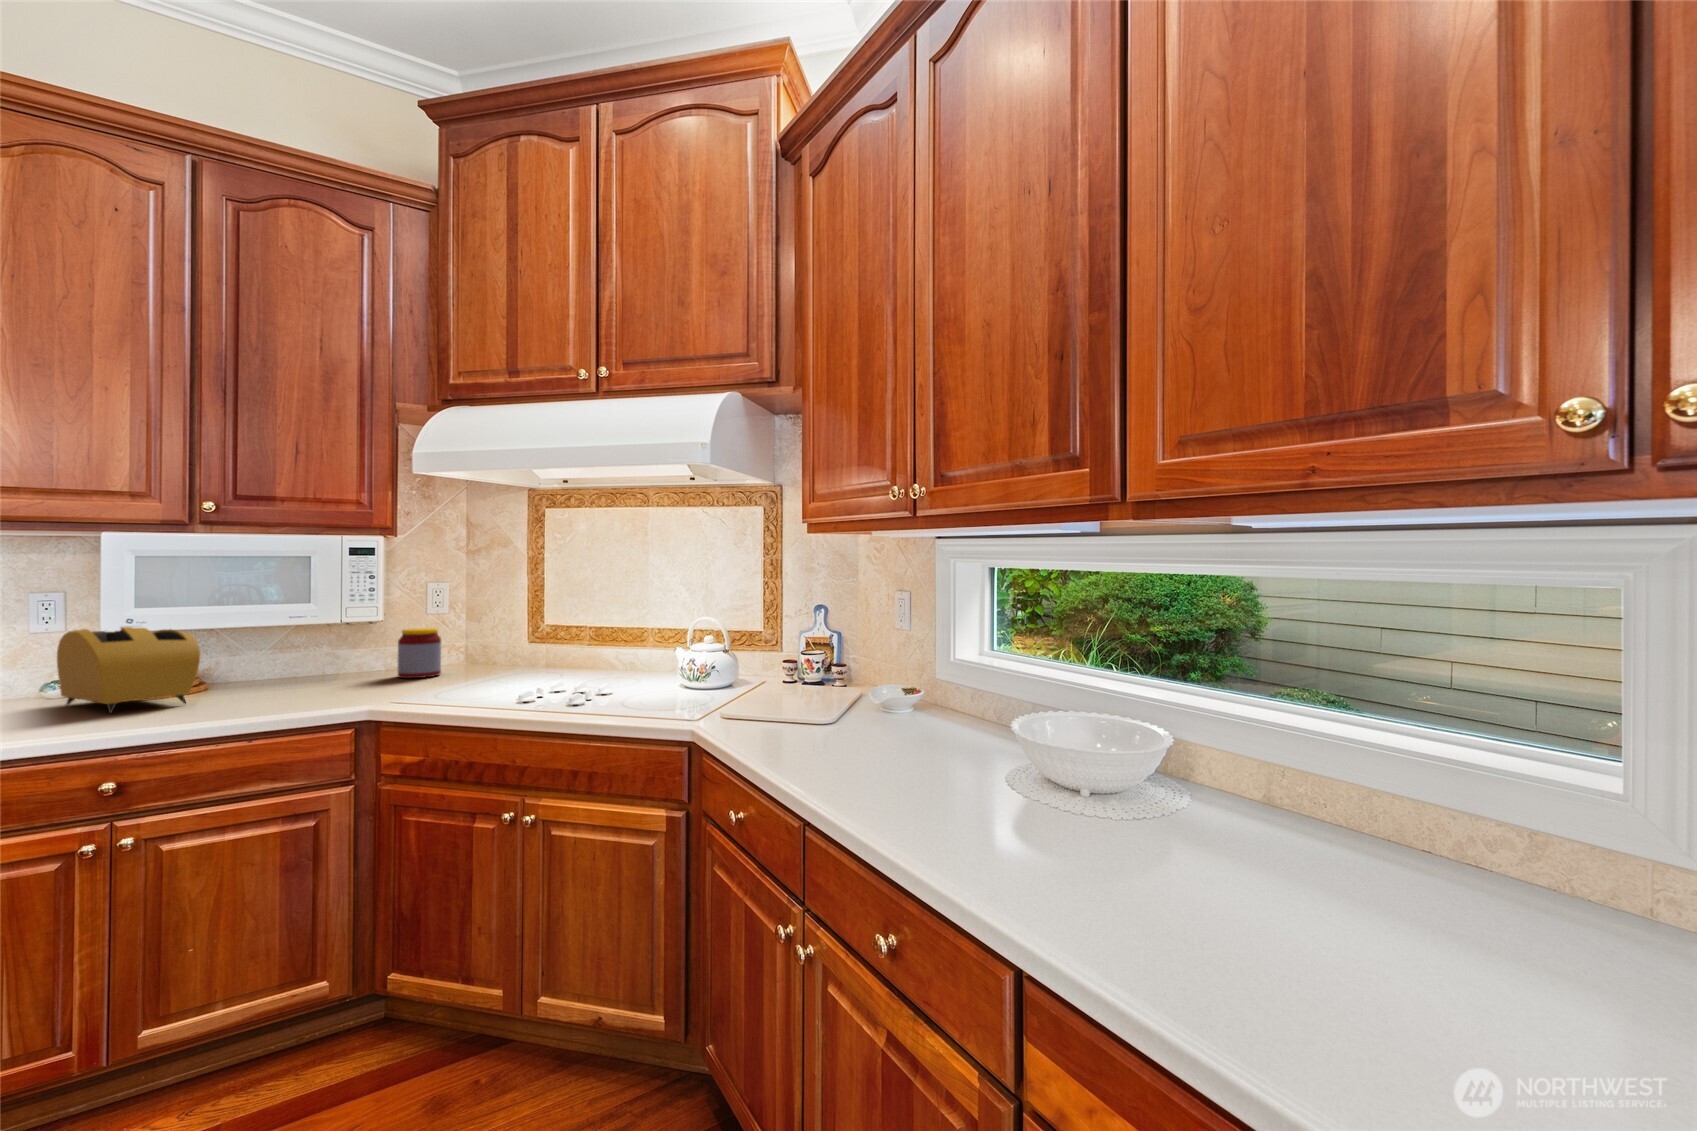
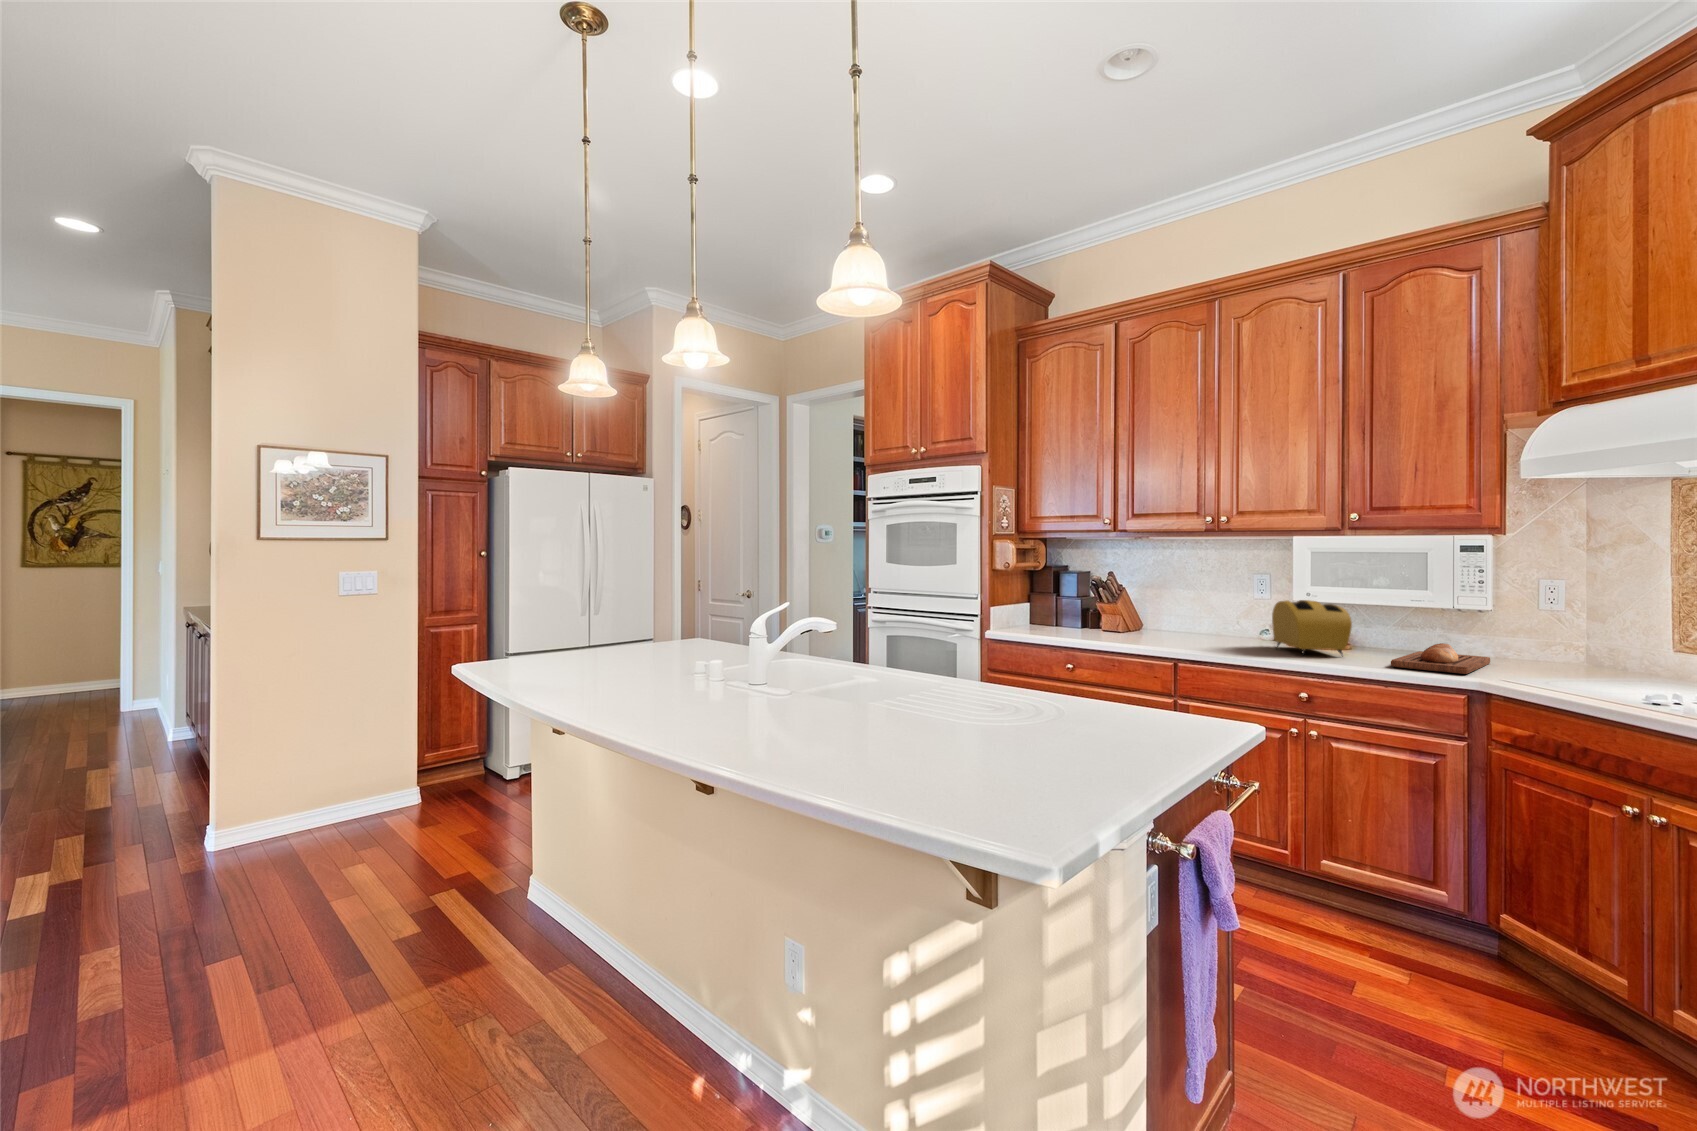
jar: present [397,628,441,678] -> none [1504,618,1551,665]
bread loaf: none [255,667,383,708] -> present [1391,643,1490,674]

